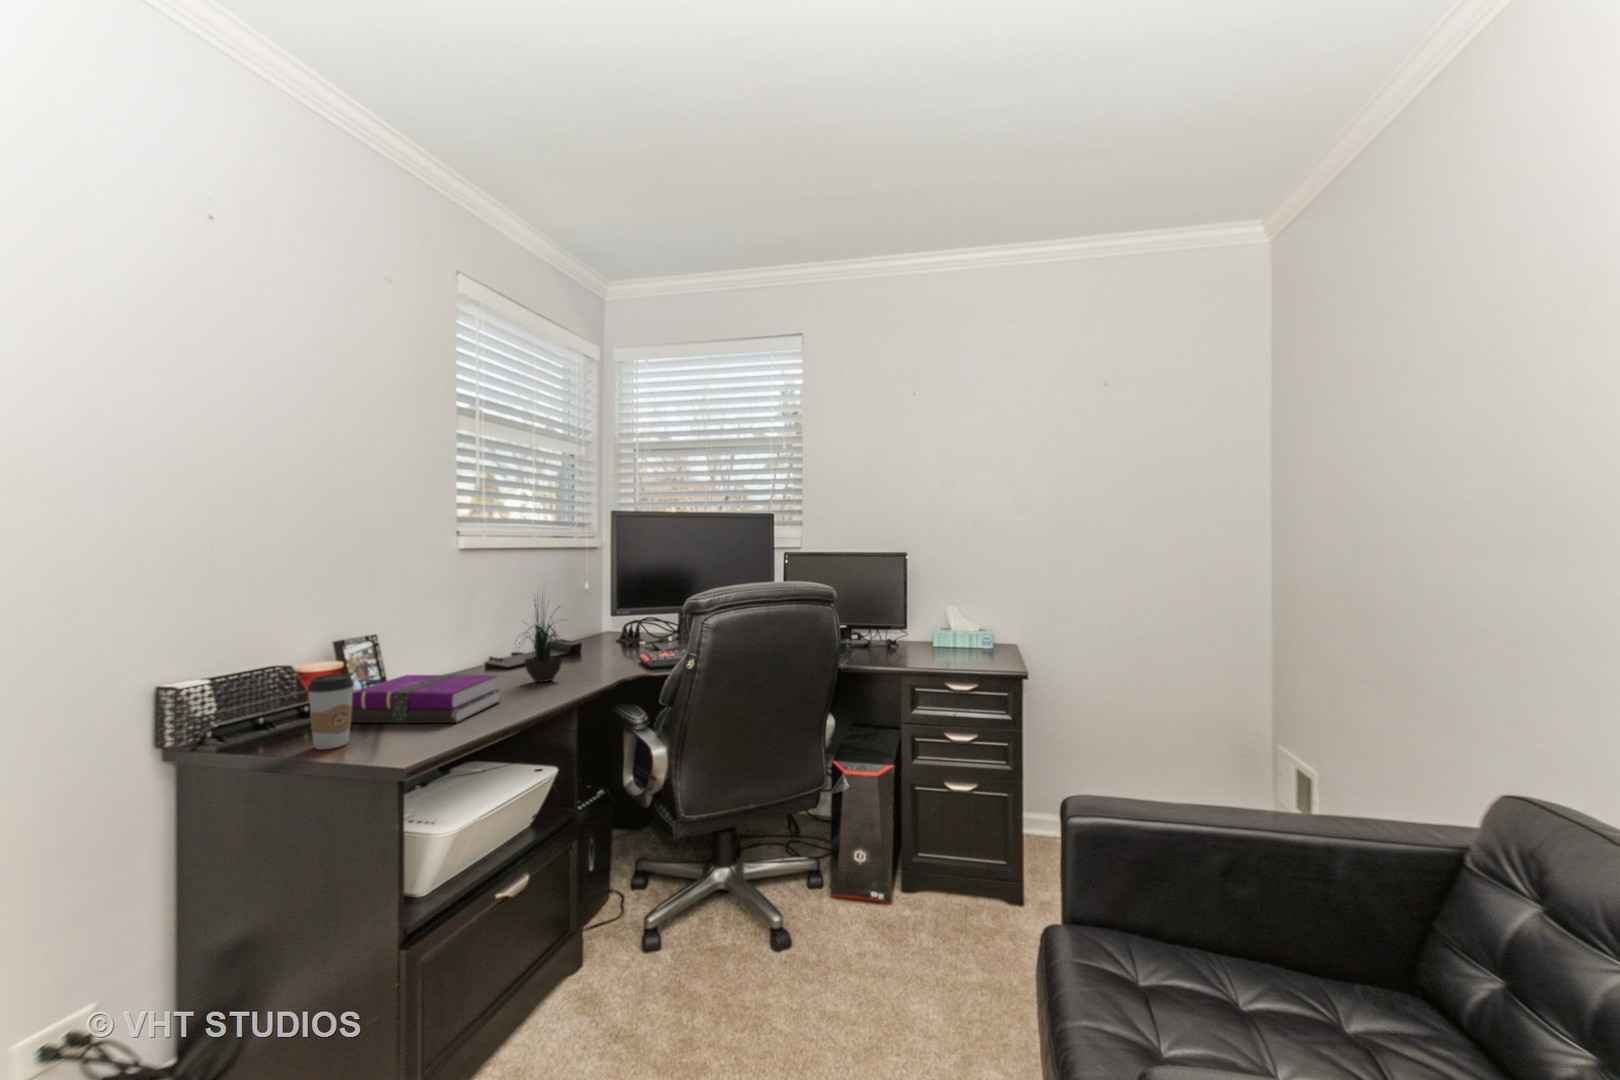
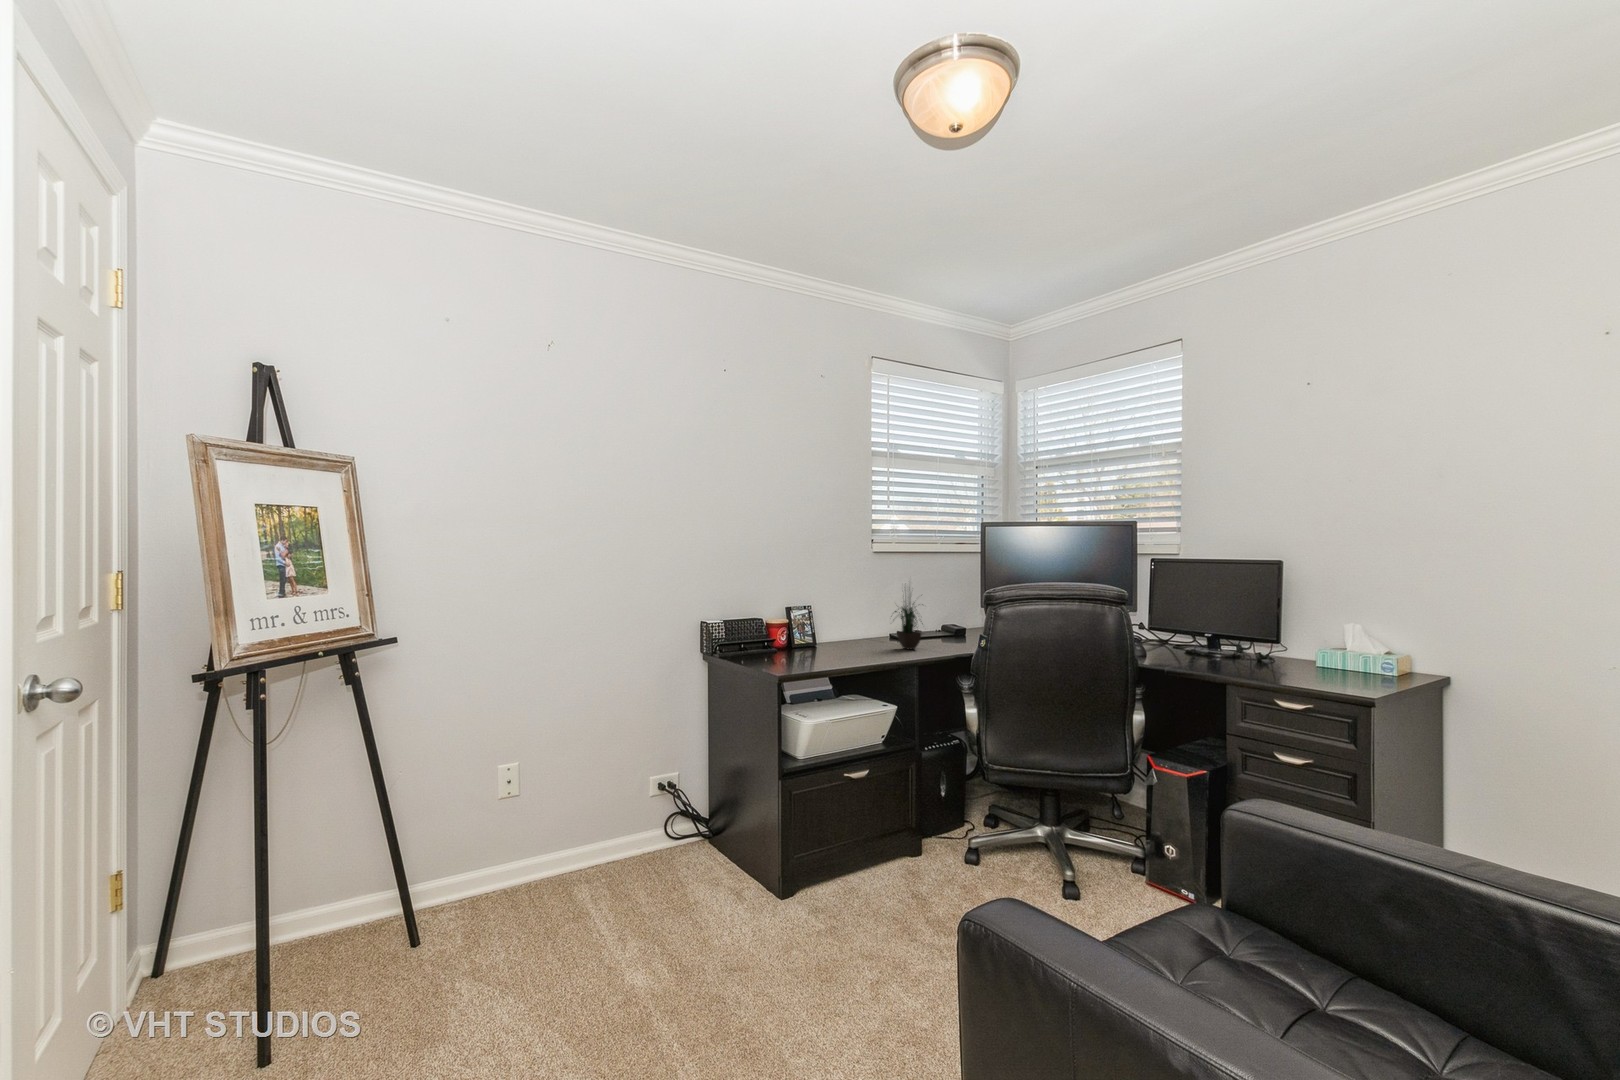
coffee cup: present [308,674,354,749] -> none [760,622,782,663]
notebook: present [351,675,500,723] -> none [784,631,870,662]

